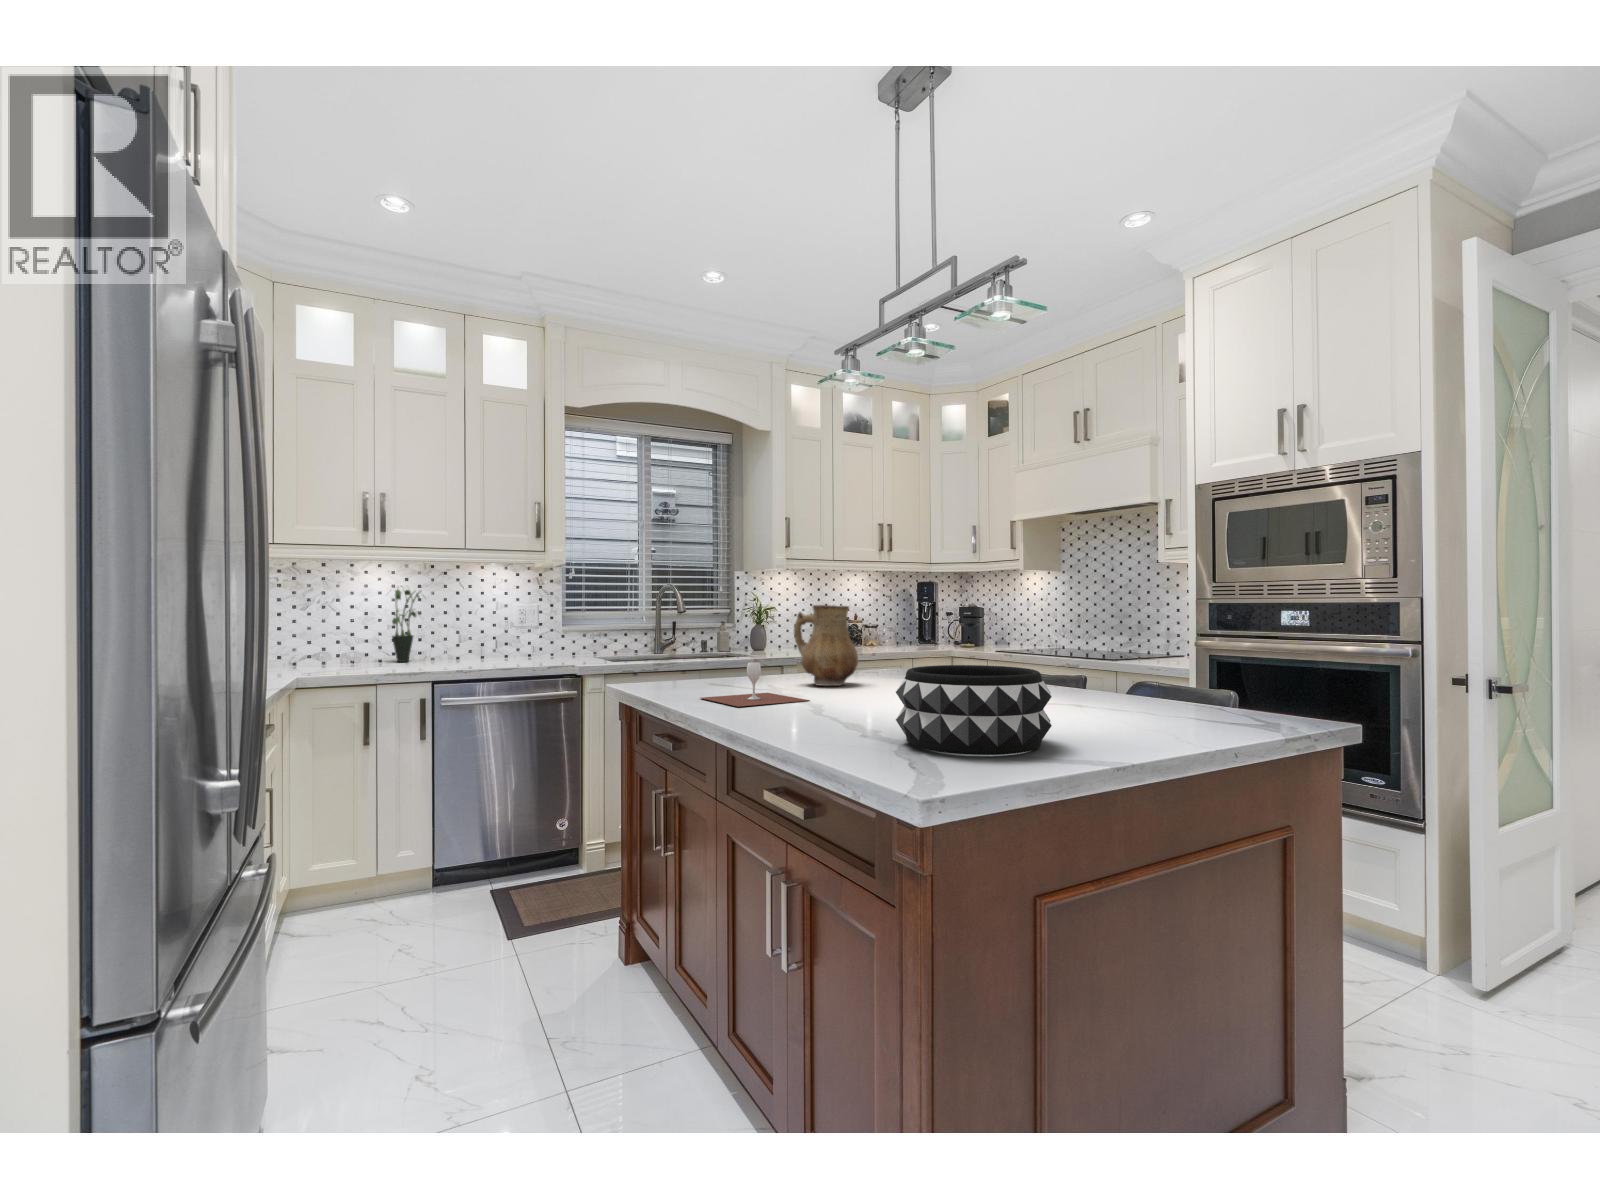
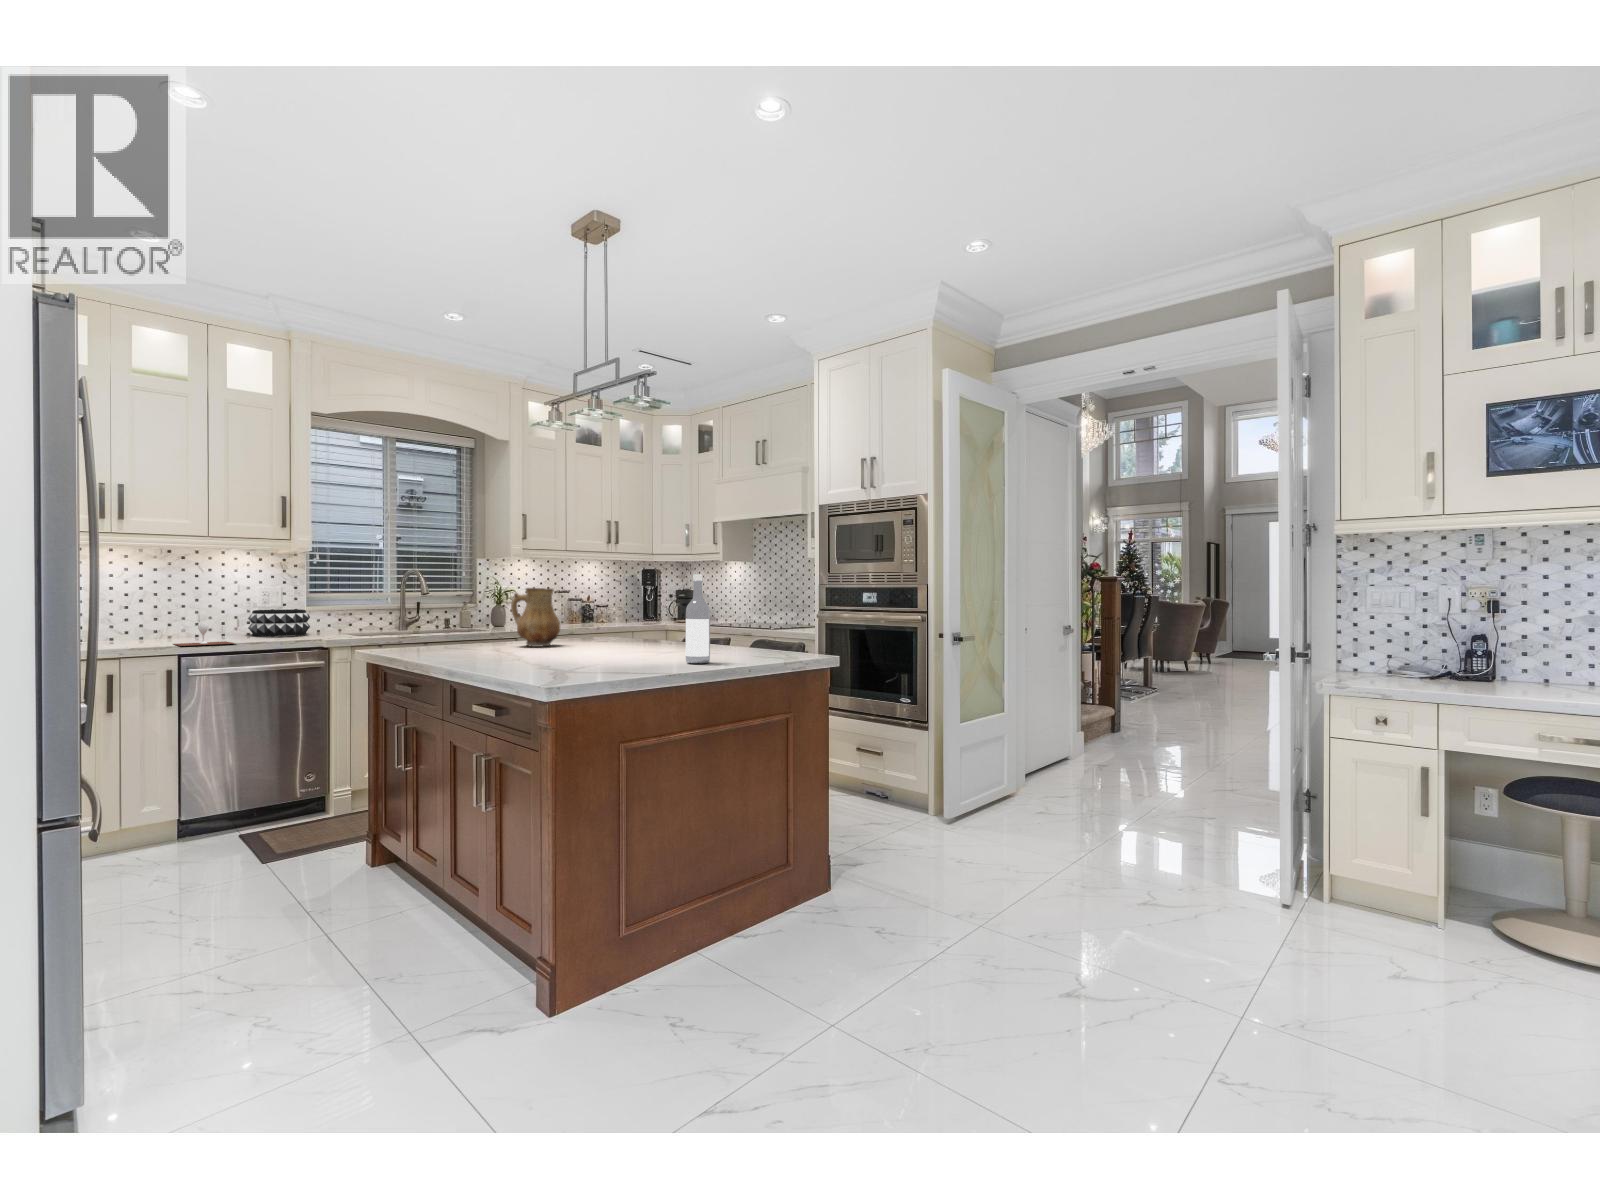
wine bottle: none [1094,582,1139,733] -> present [686,574,710,663]
potted plant: present [392,586,420,662] -> none [132,568,169,638]
wine glass: present [701,662,809,707] -> present [174,623,234,646]
decorative bowl: present [896,665,1052,755] -> present [248,609,310,636]

